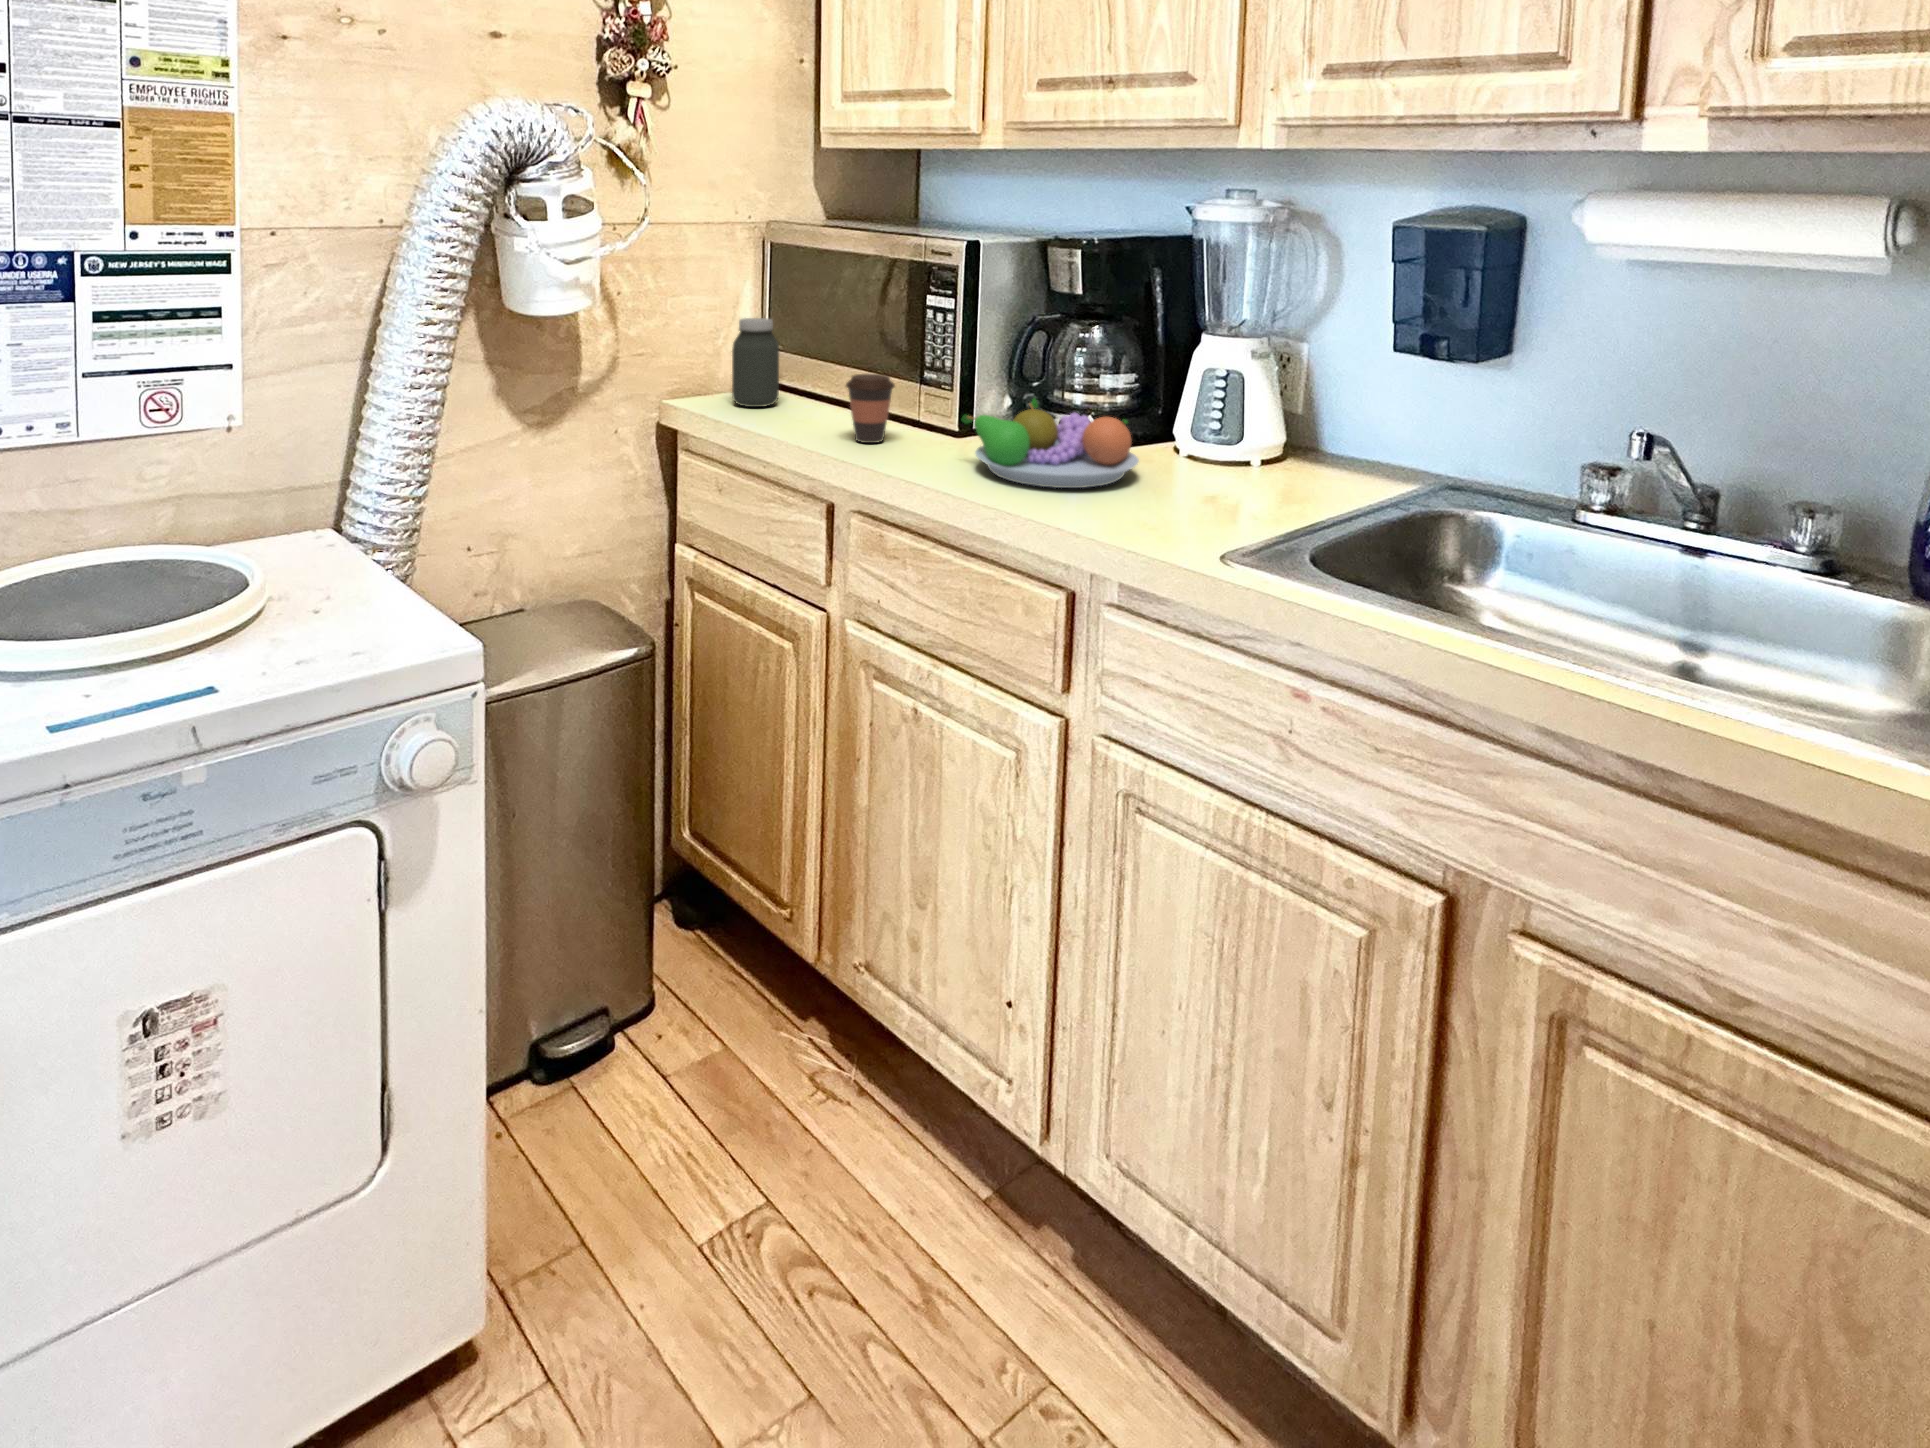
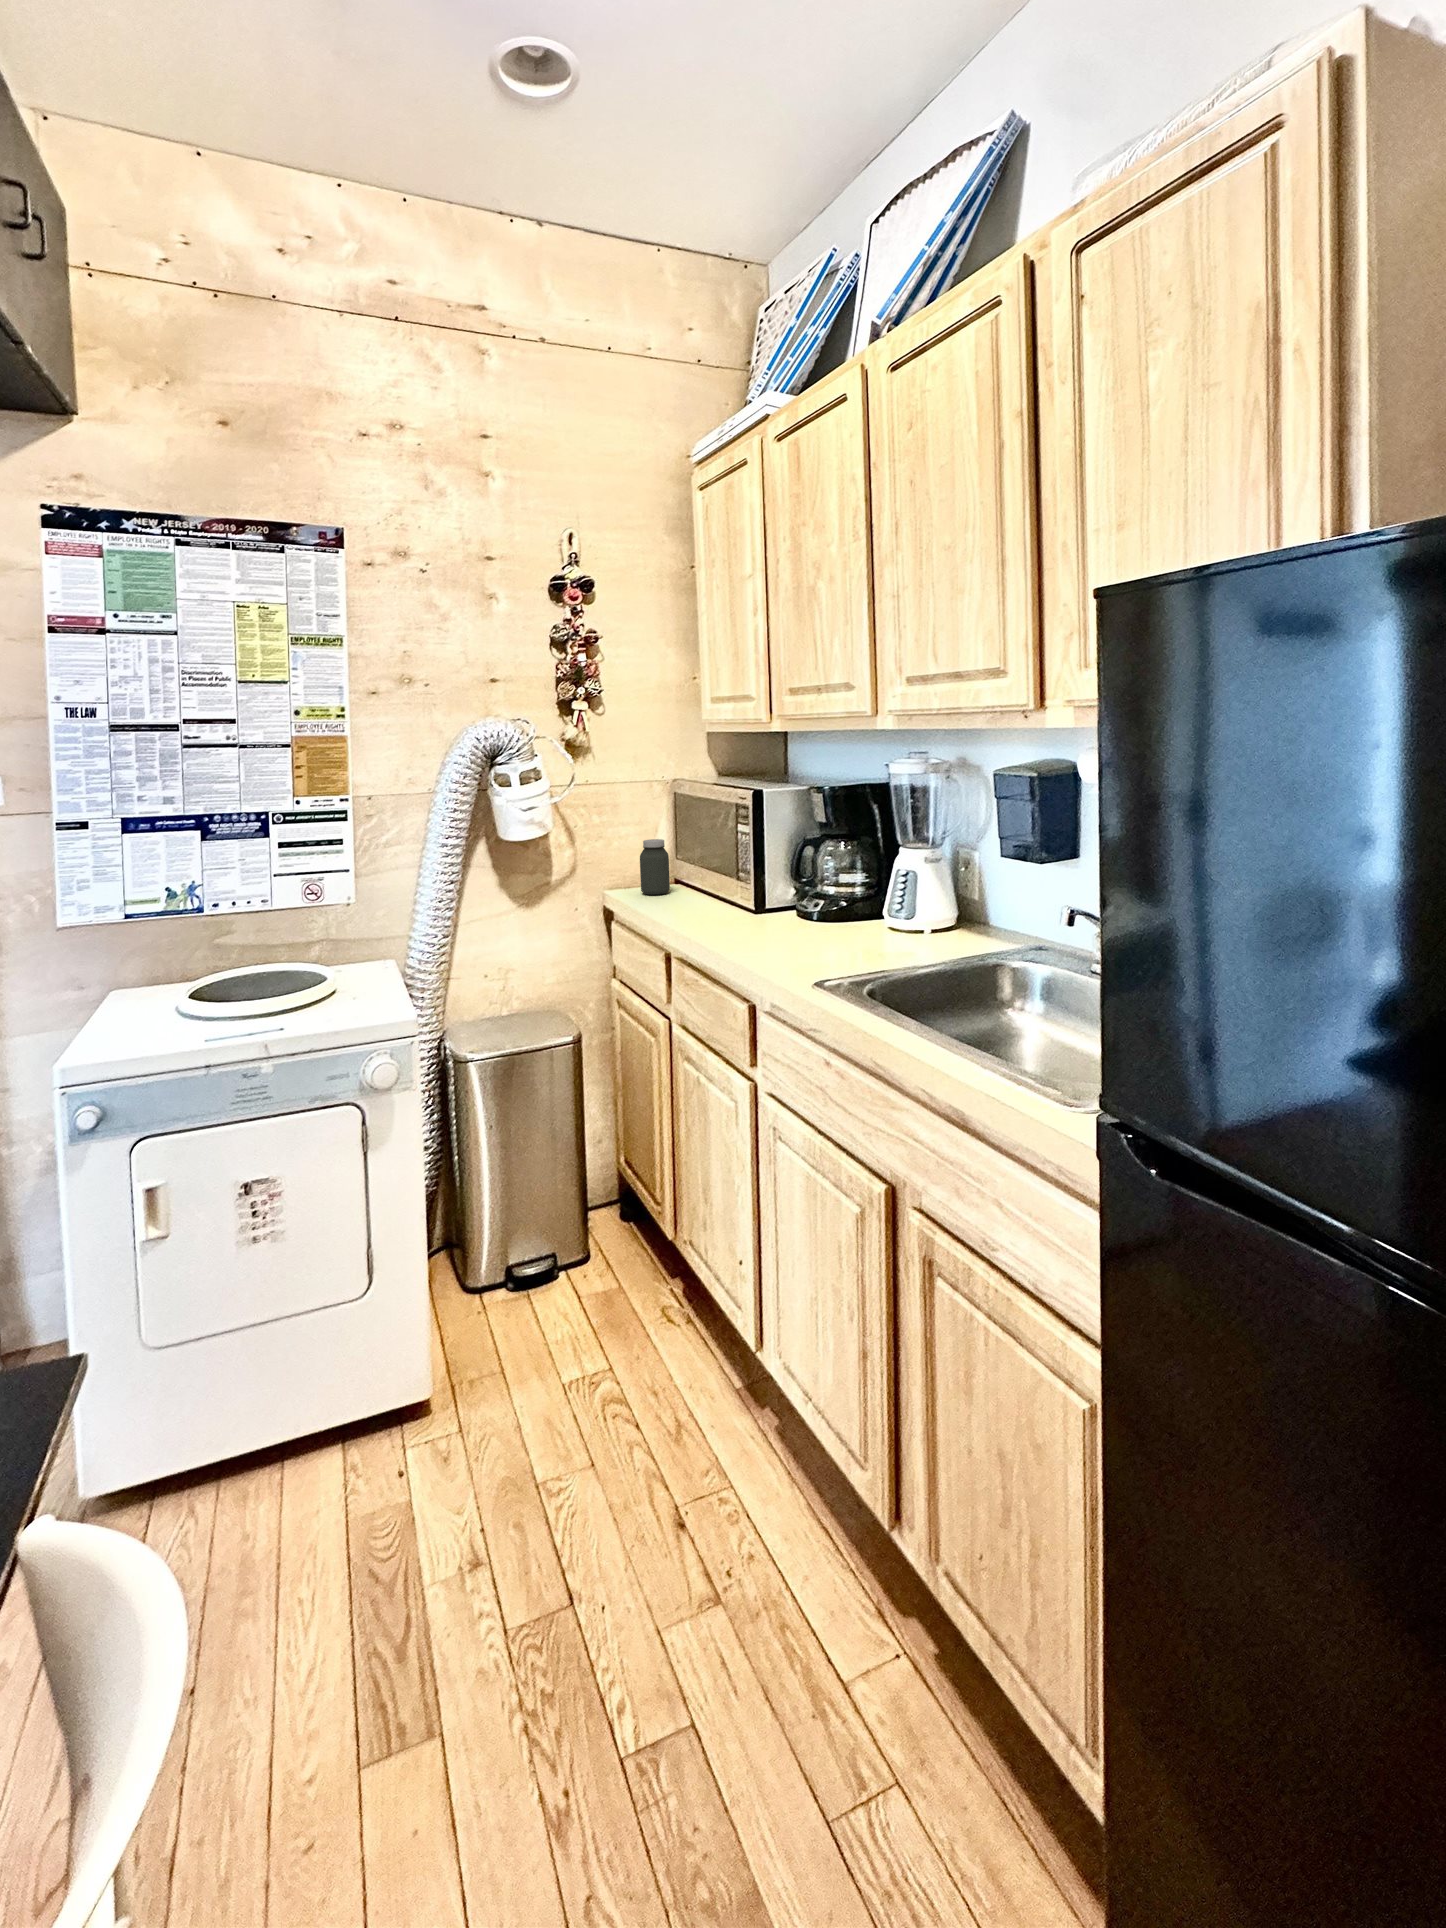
coffee cup: present [846,374,895,443] -> none [679,874,710,917]
fruit bowl: present [962,398,1139,488] -> none [733,888,836,945]

